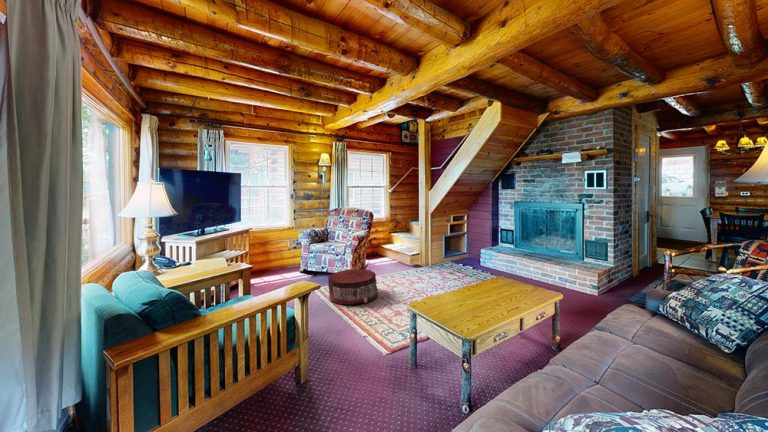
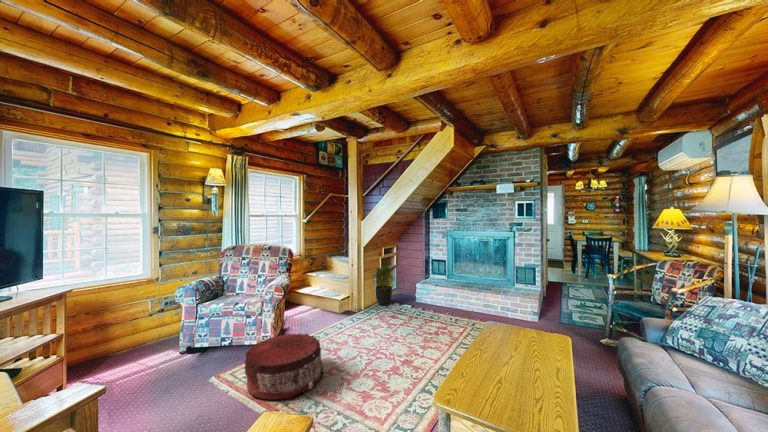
potted plant: none [440,229,463,264] -> present [373,265,393,306]

